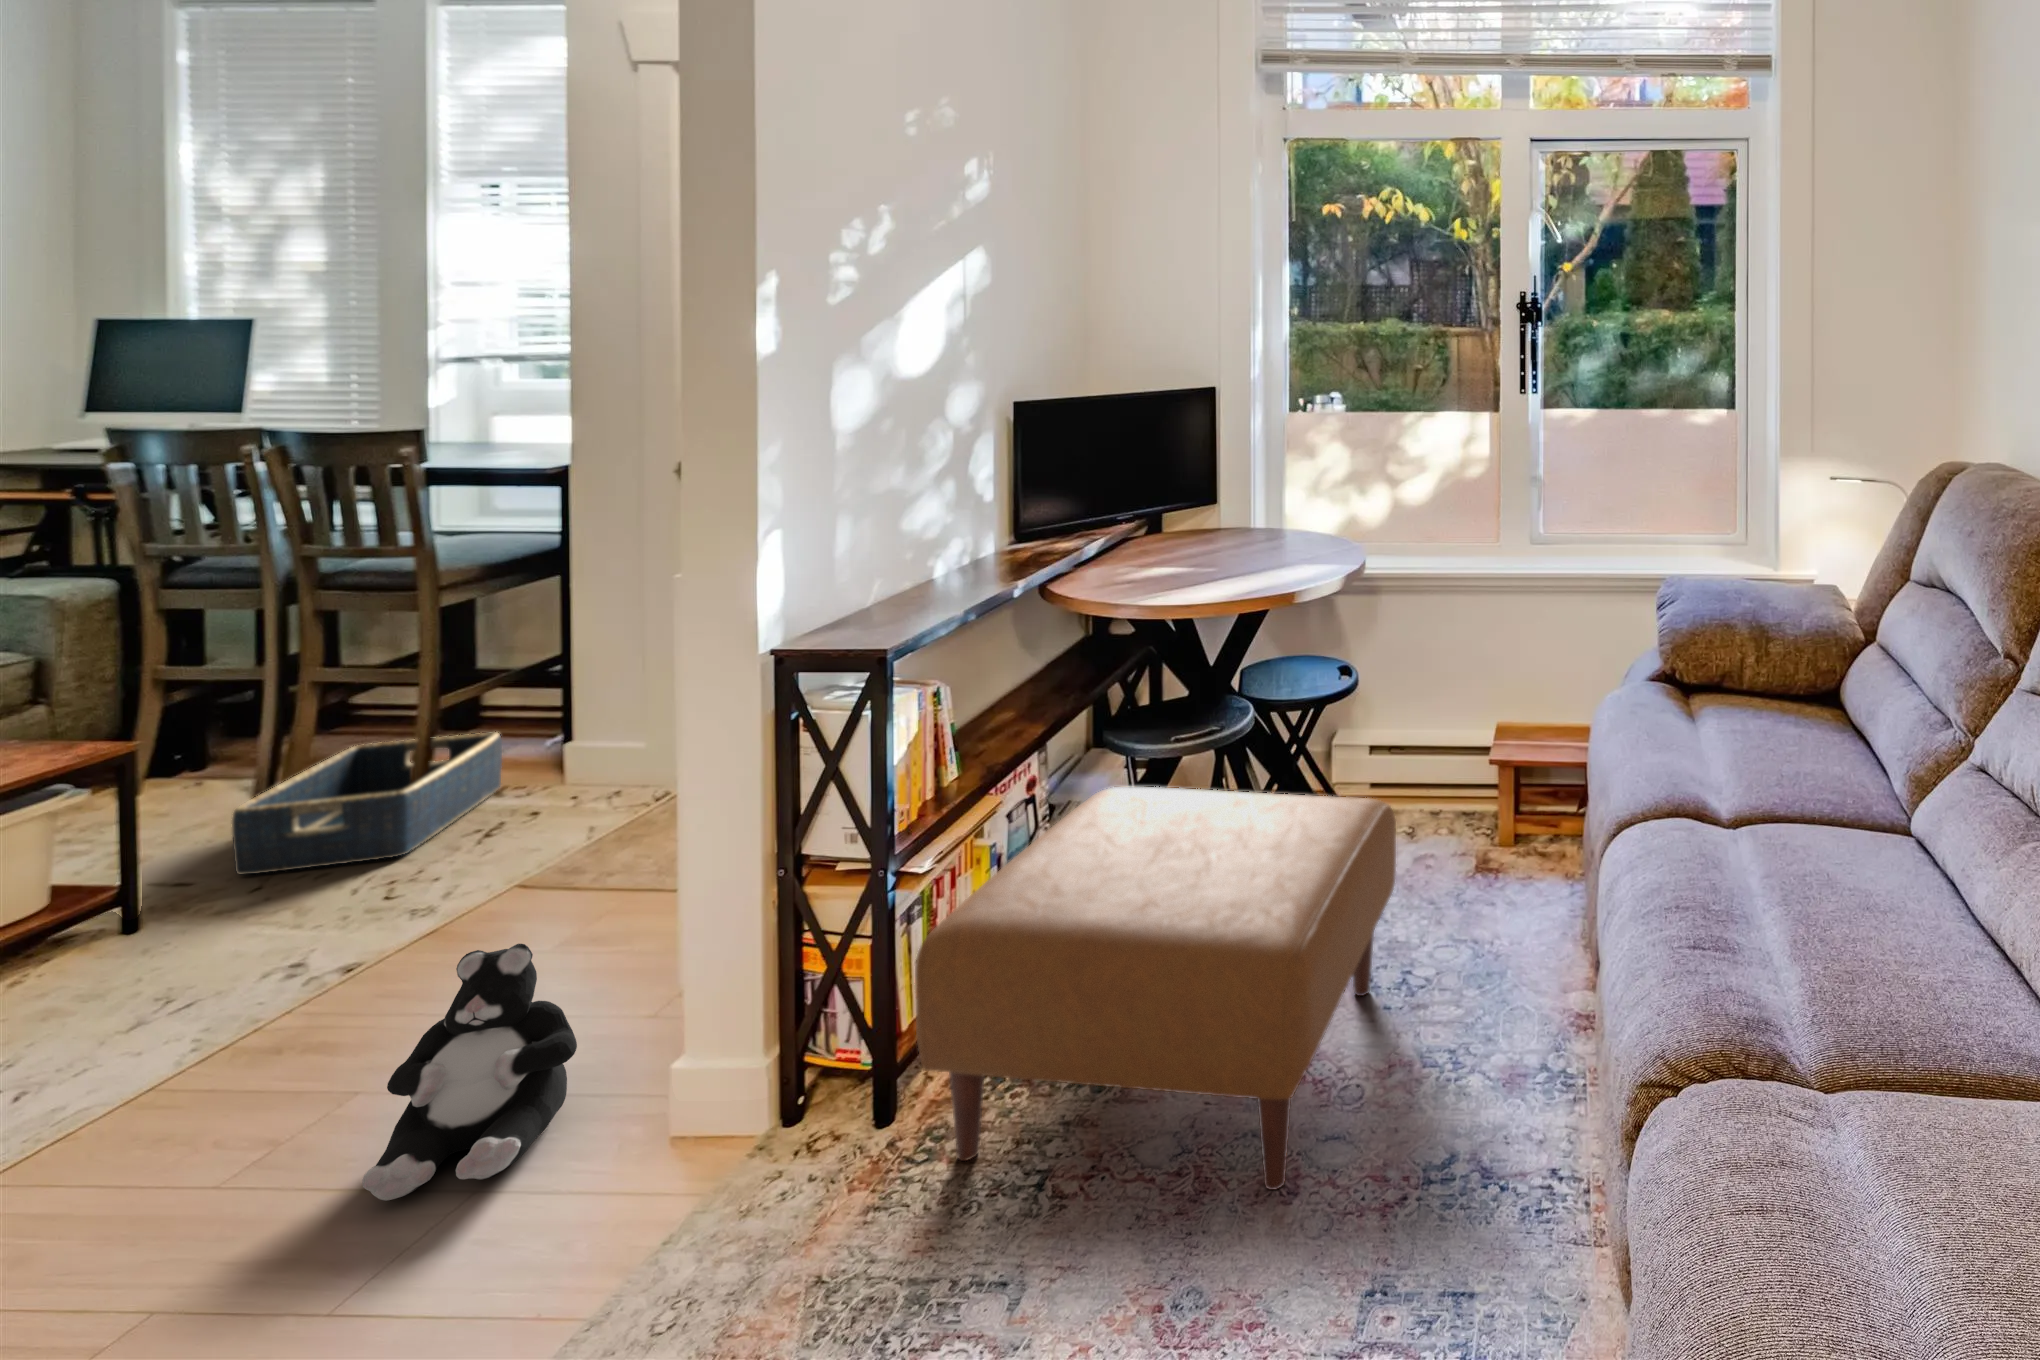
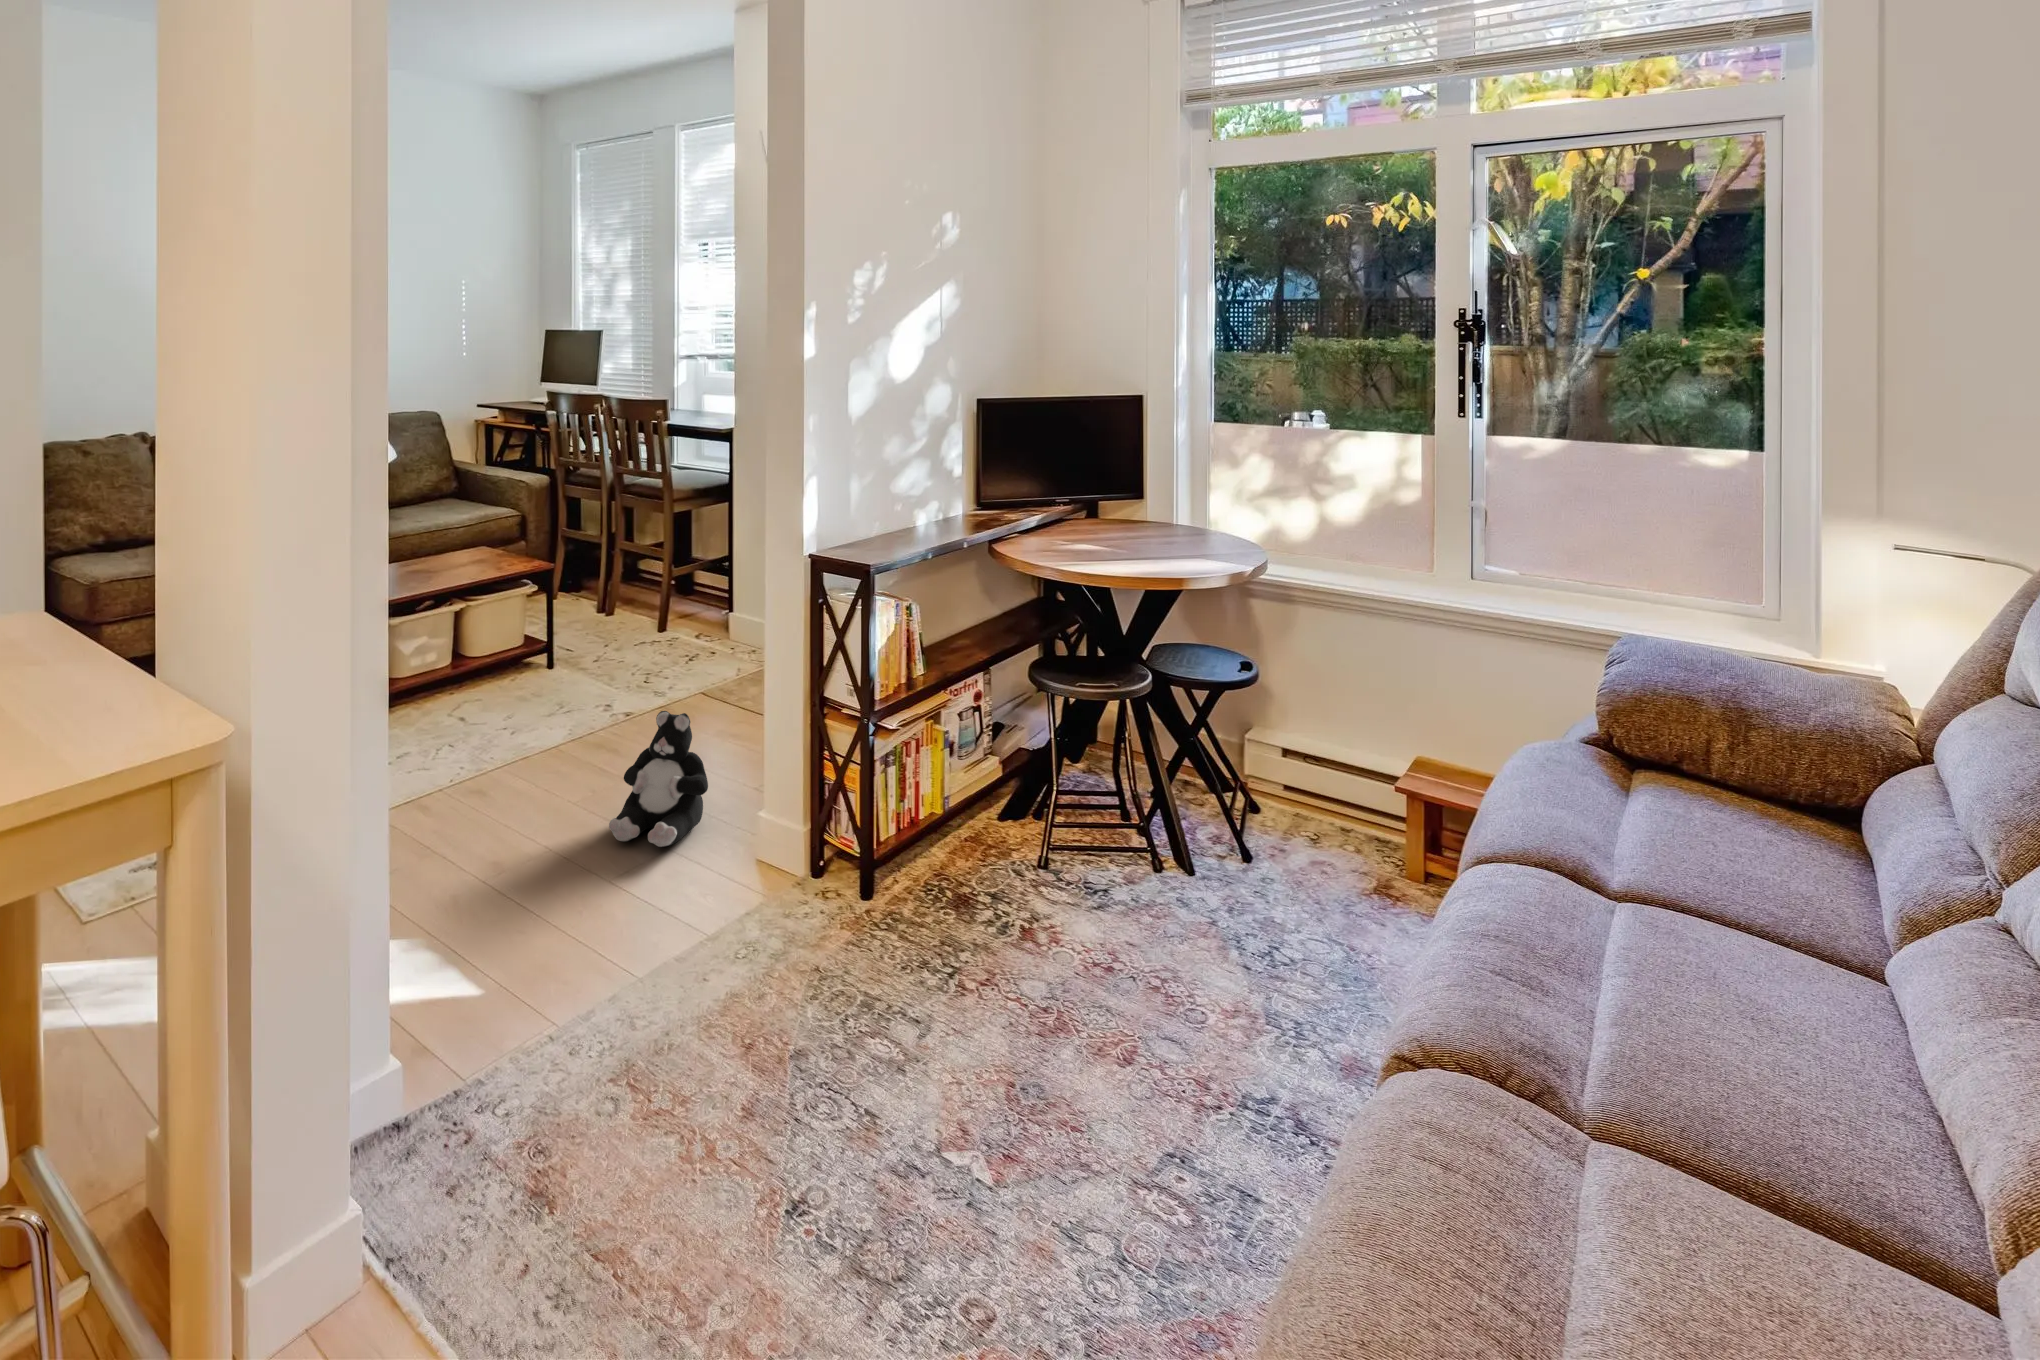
basket: present [232,733,502,875] -> none [581,590,700,660]
ottoman: present [915,787,1396,1190] -> none [879,711,1265,1055]

